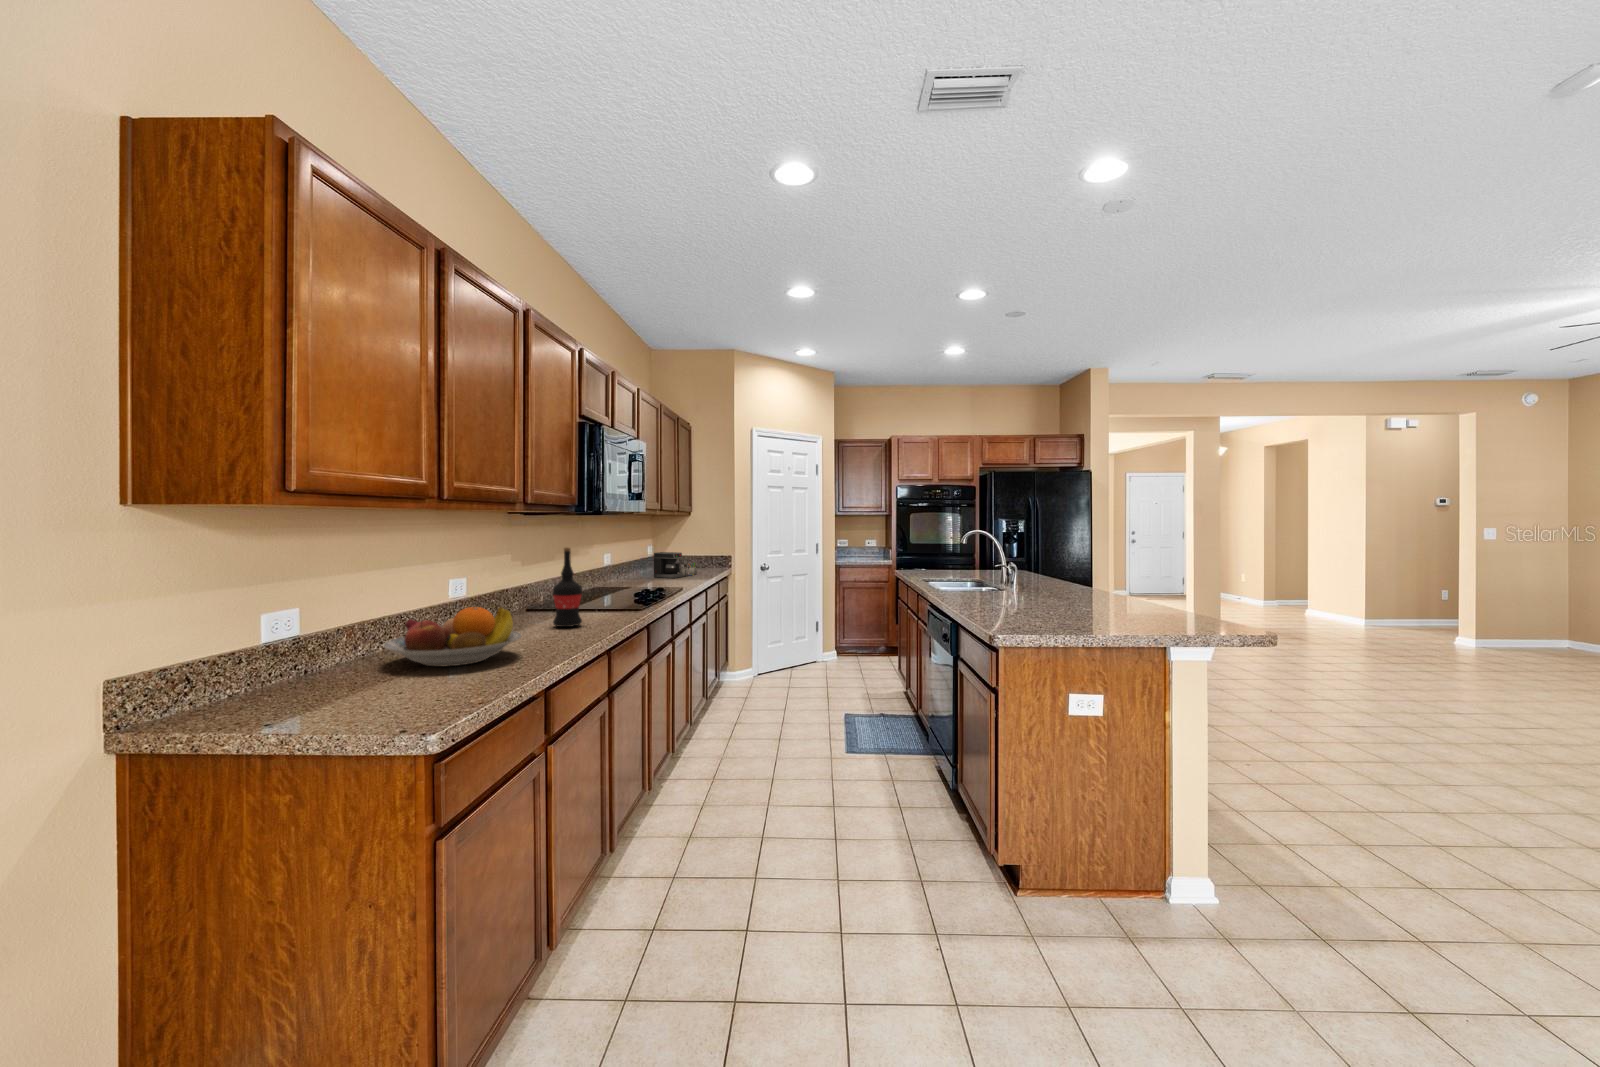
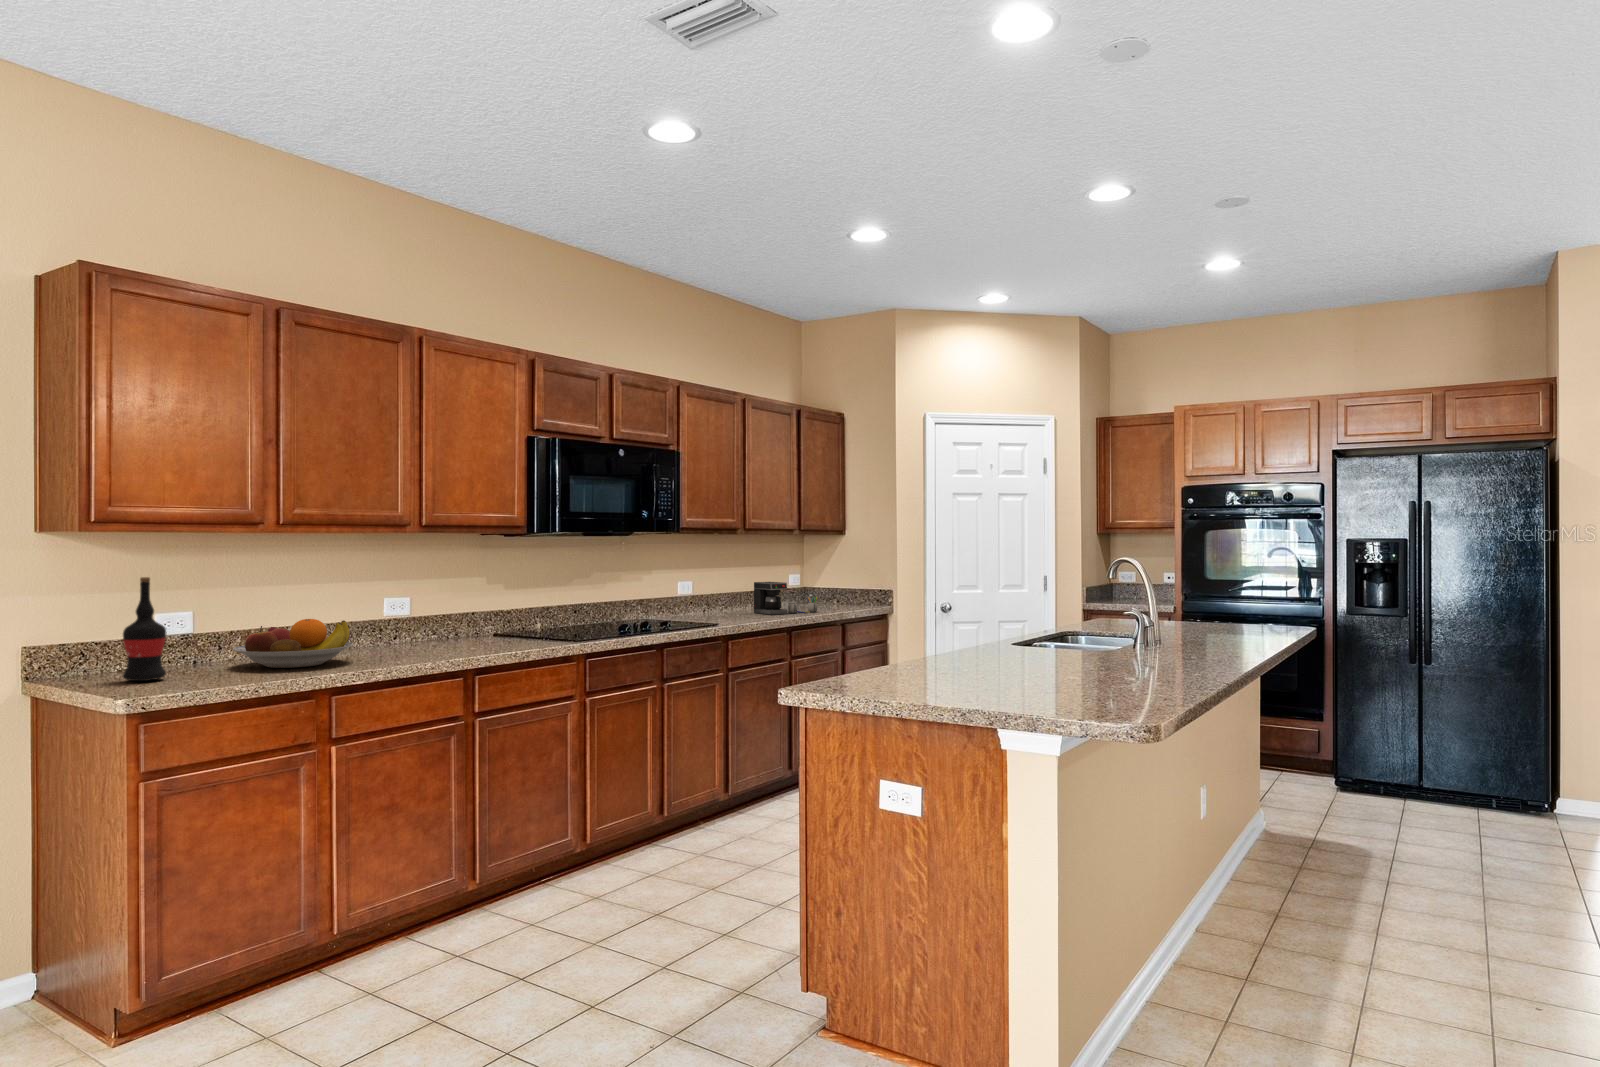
wine bottle: present [553,547,582,627] -> present [122,577,167,681]

